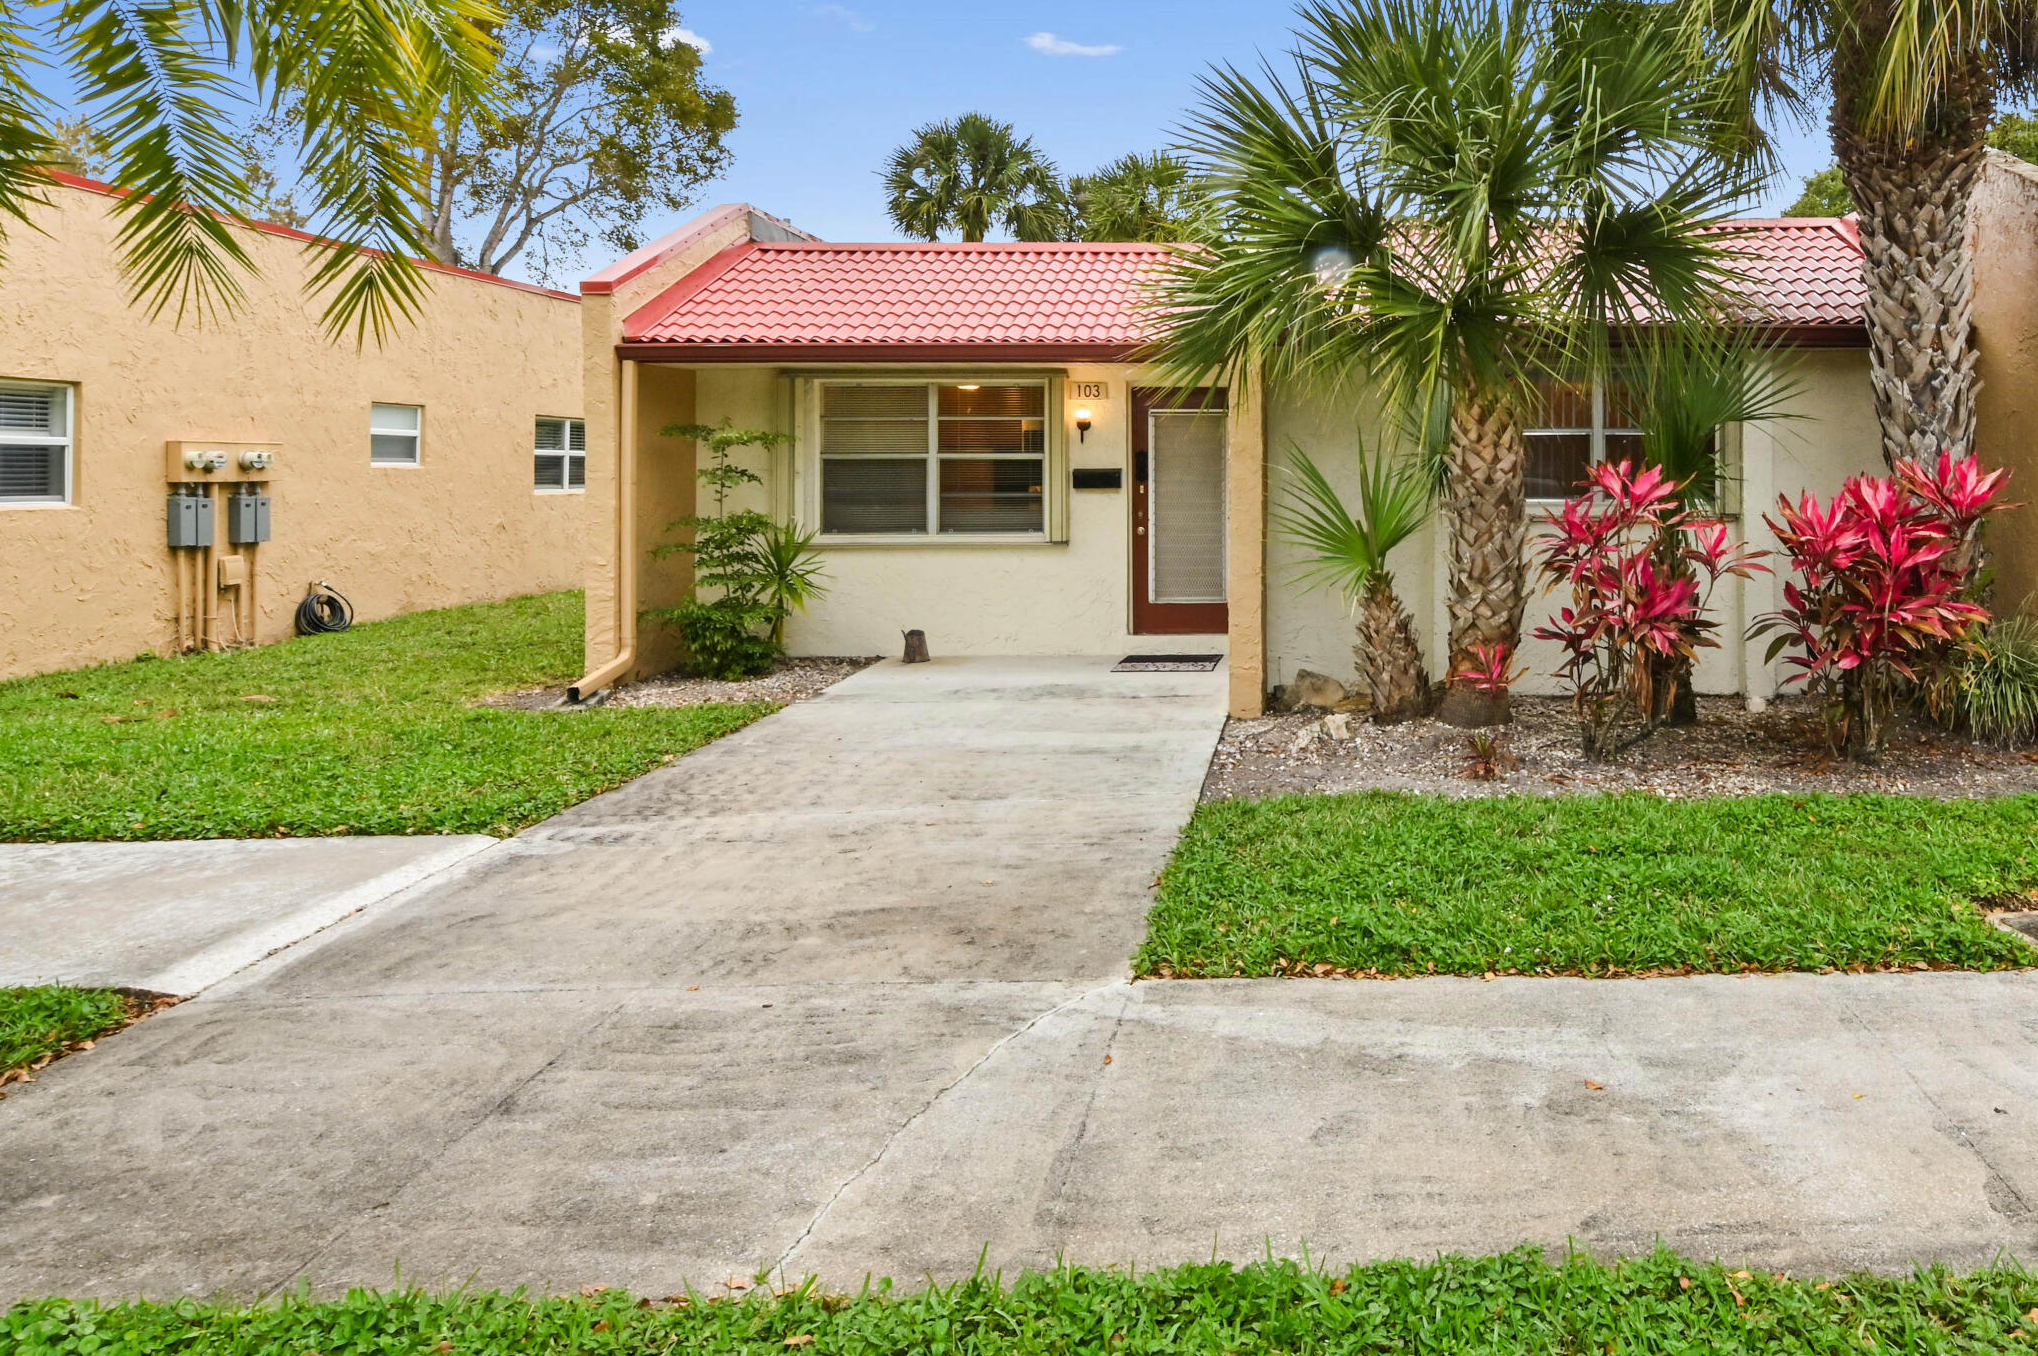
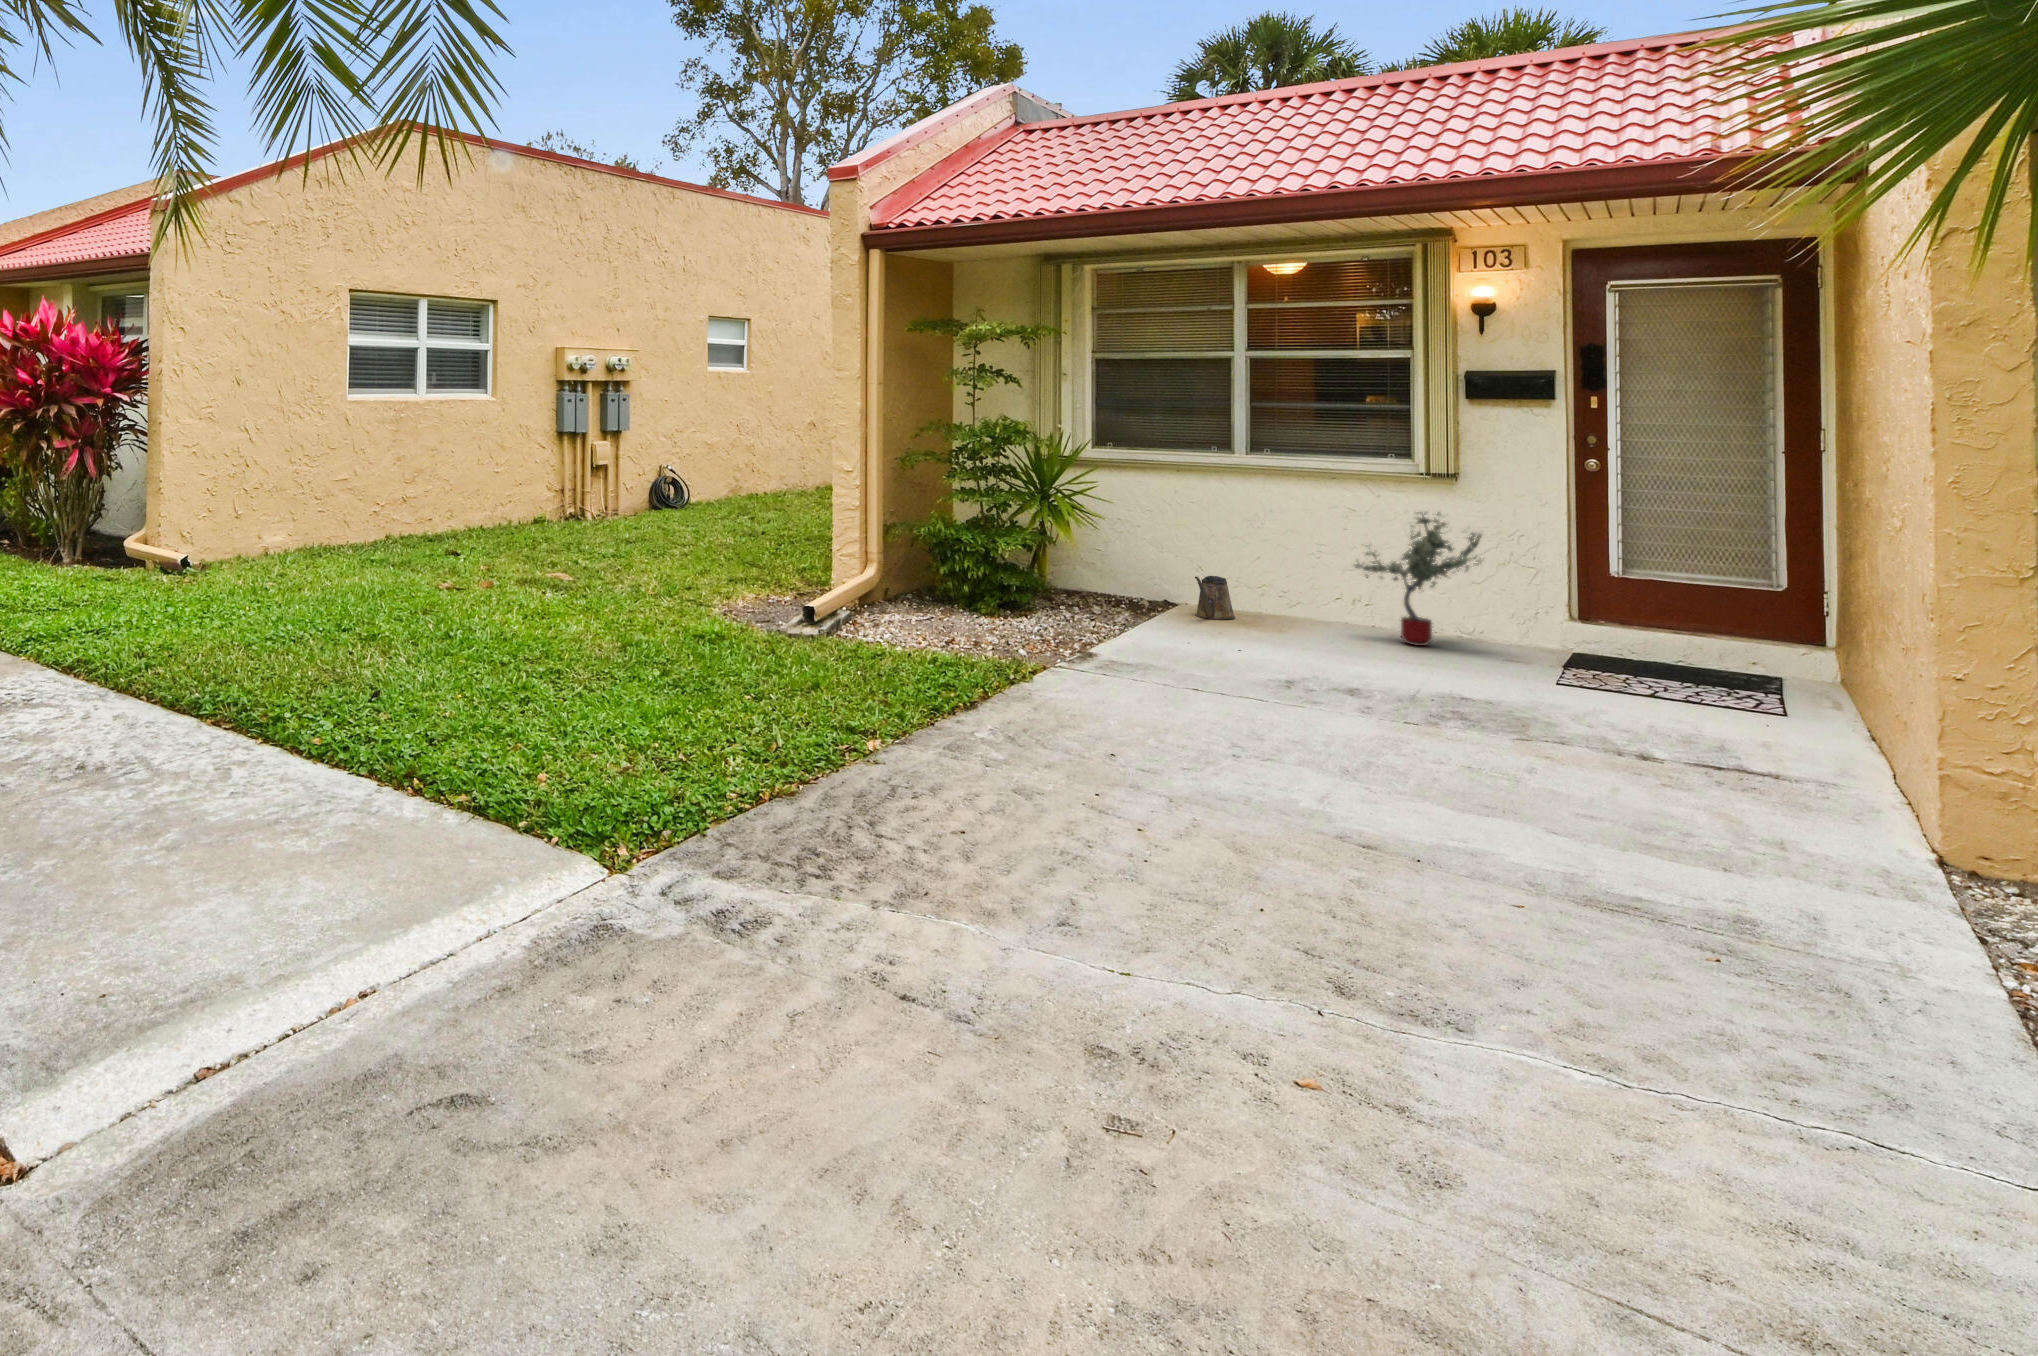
potted tree: none [1005,567,1083,662] -> present [1355,511,1484,646]

